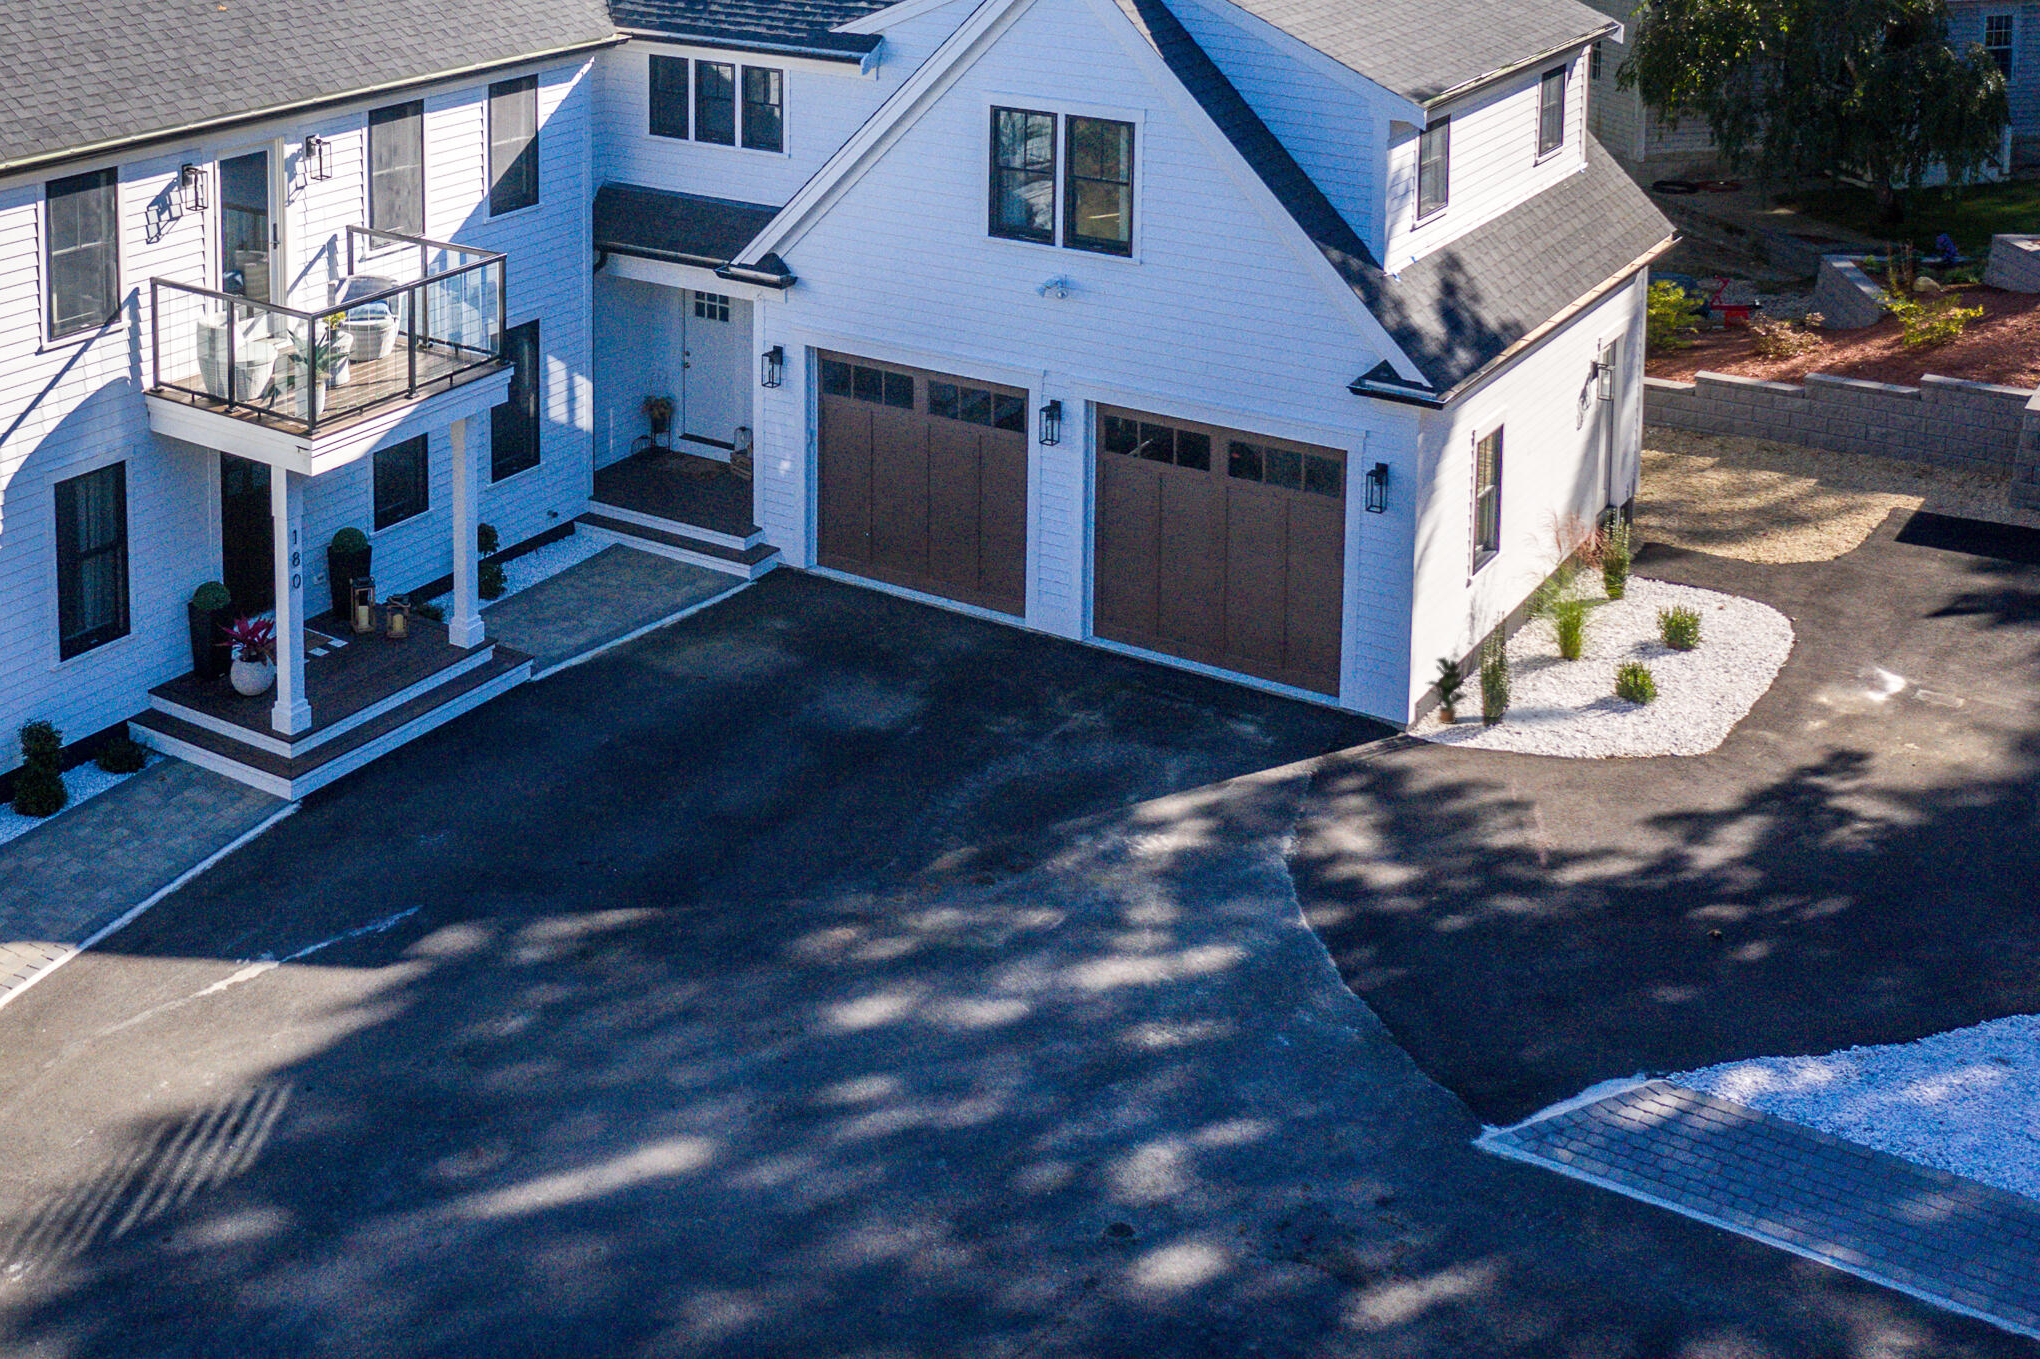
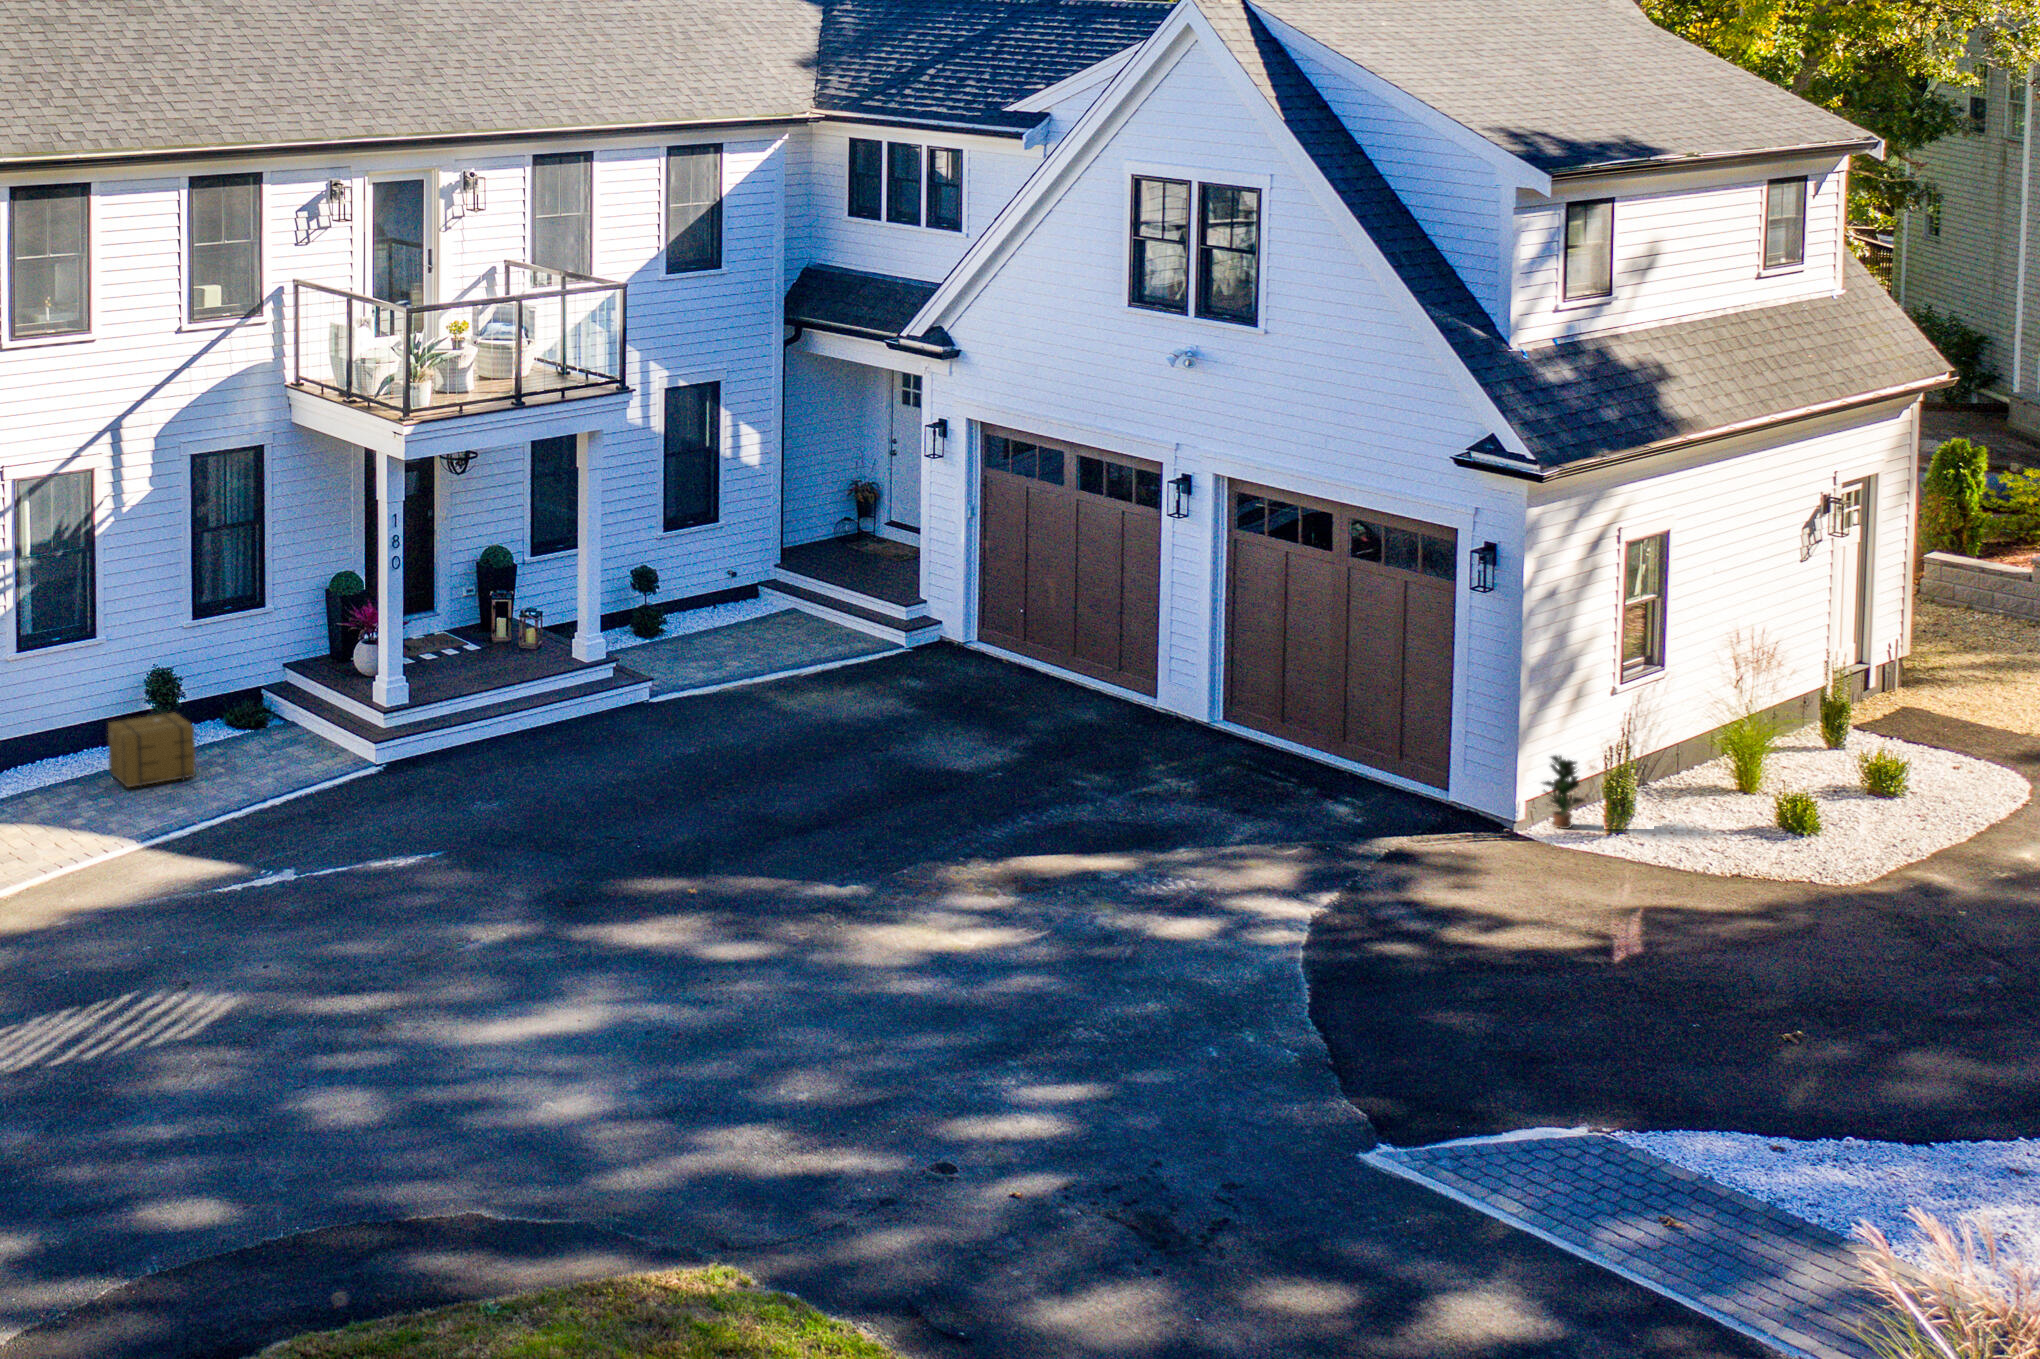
cardboard box: none [11,758,114,852] -> present [108,713,195,787]

